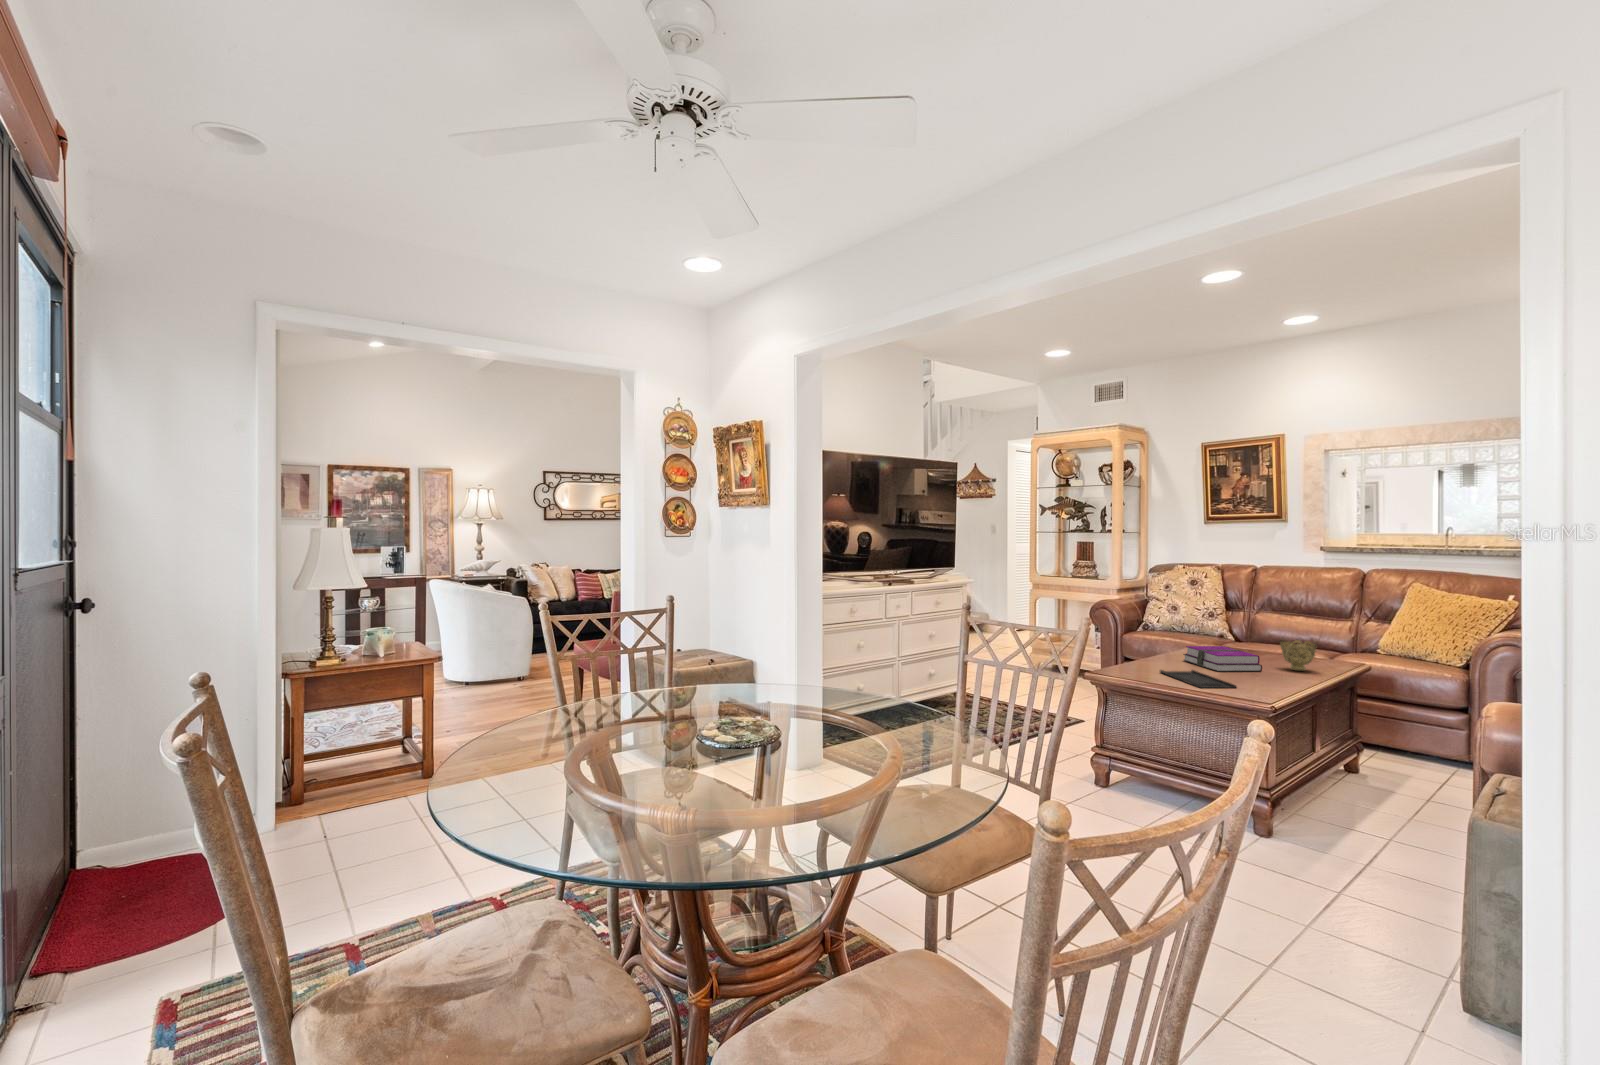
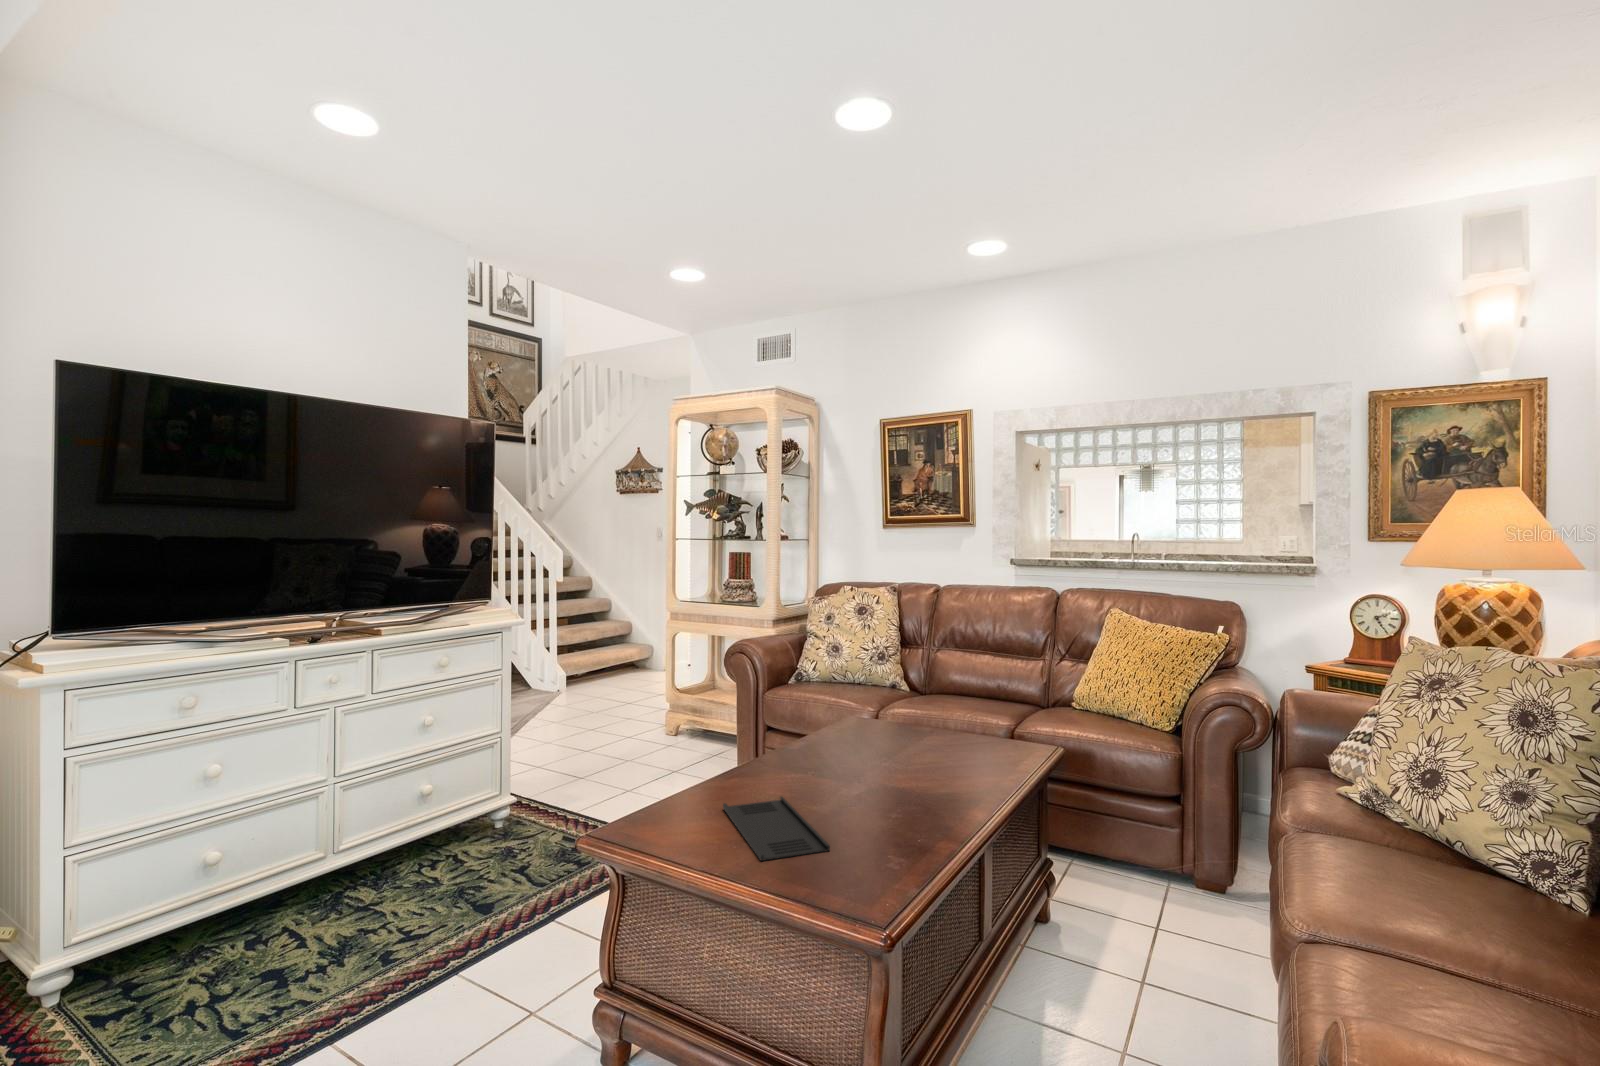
decorative bowl: present [1280,640,1317,671] -> none [930,720,982,776]
hardback book: present [1183,646,1262,671] -> none [790,733,900,793]

